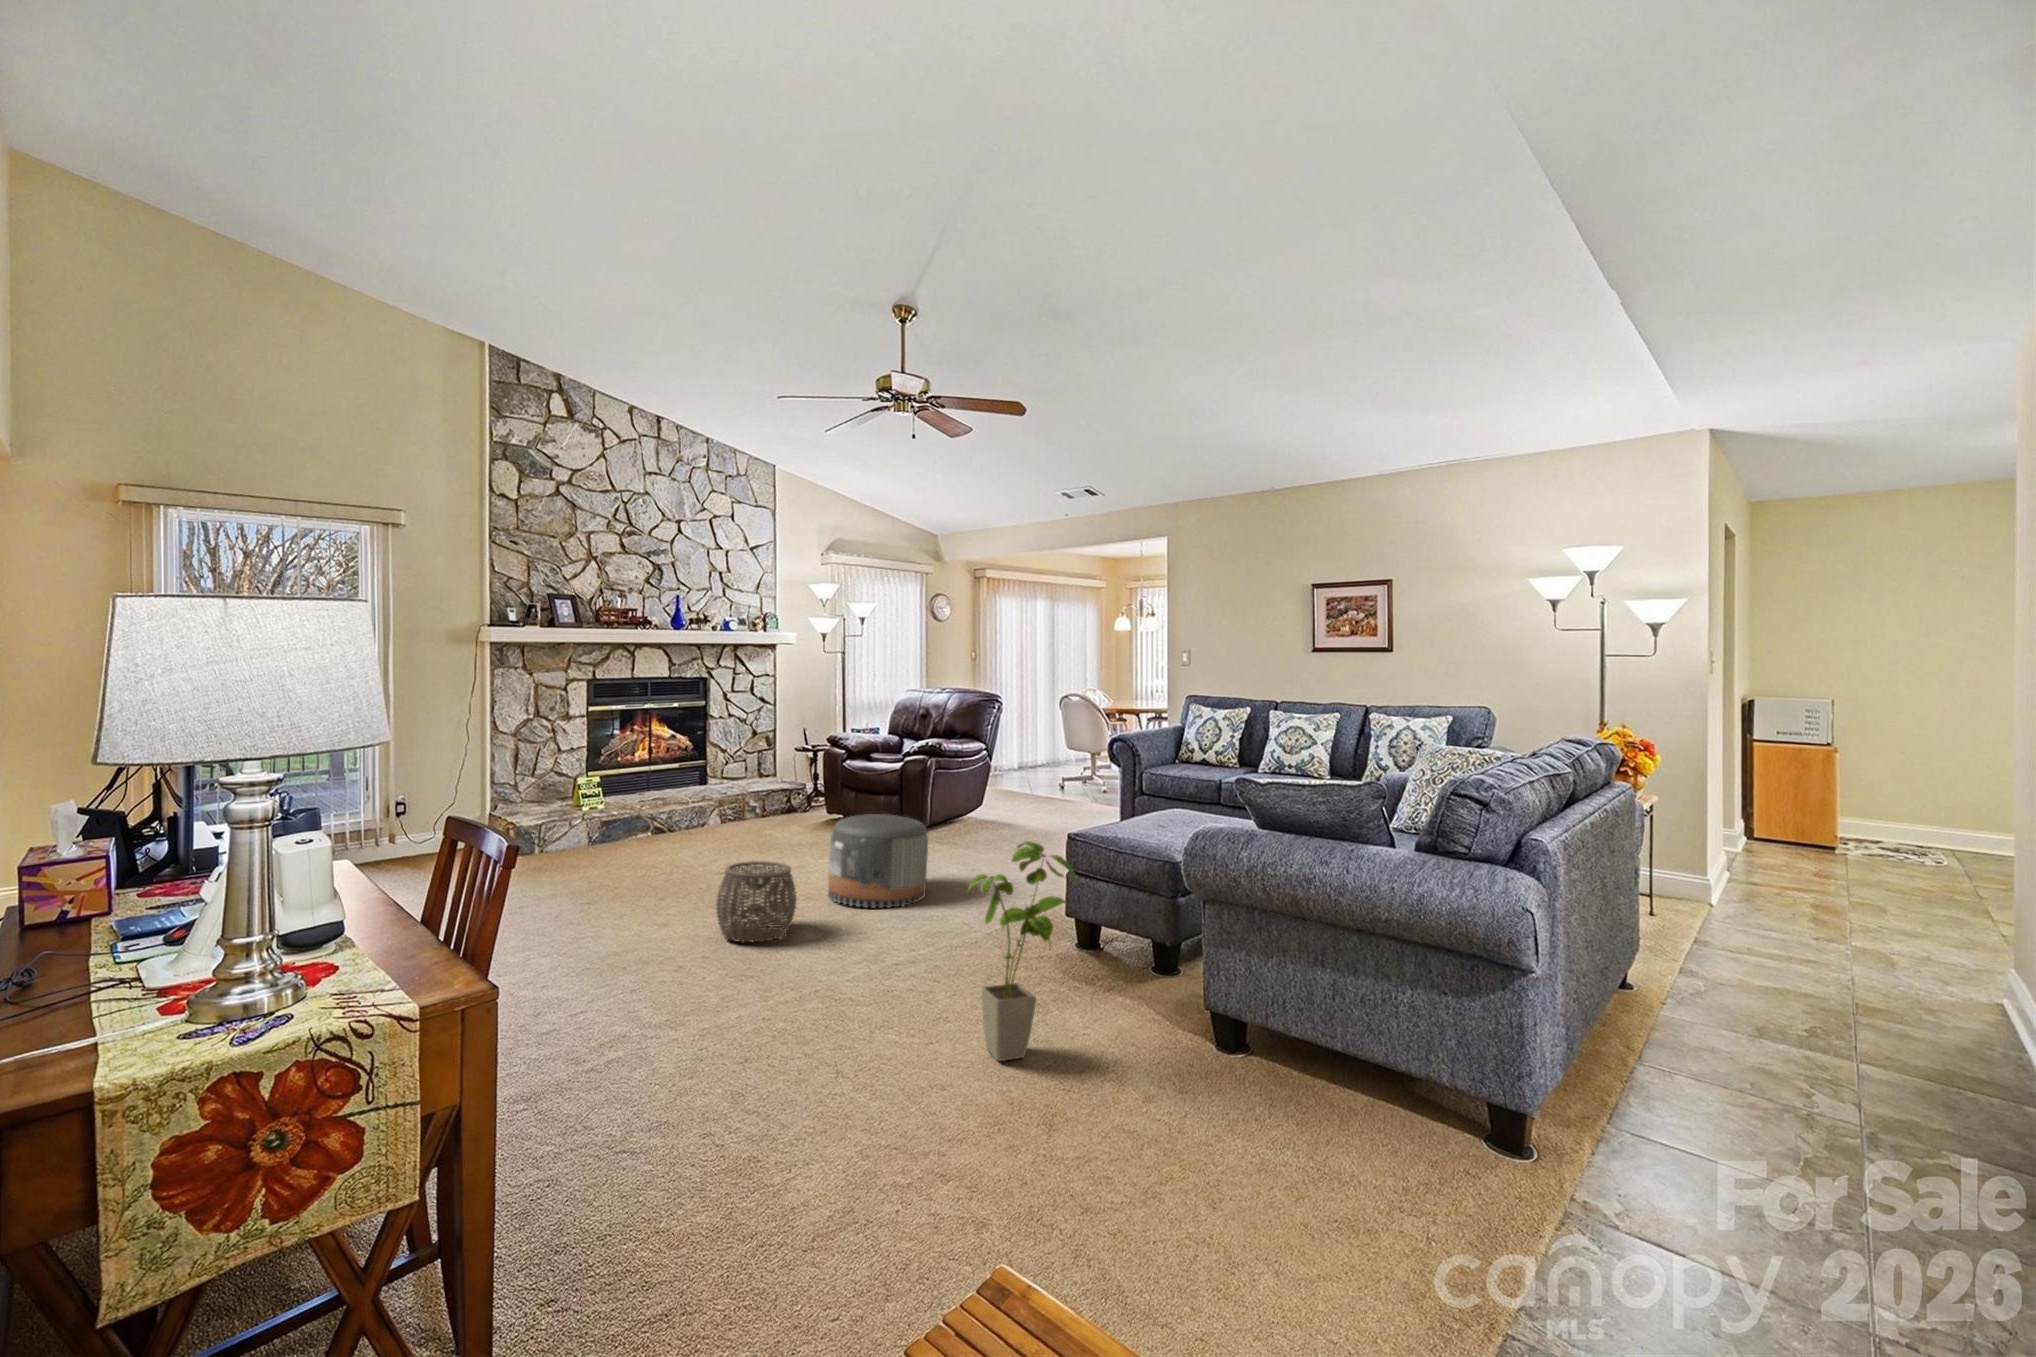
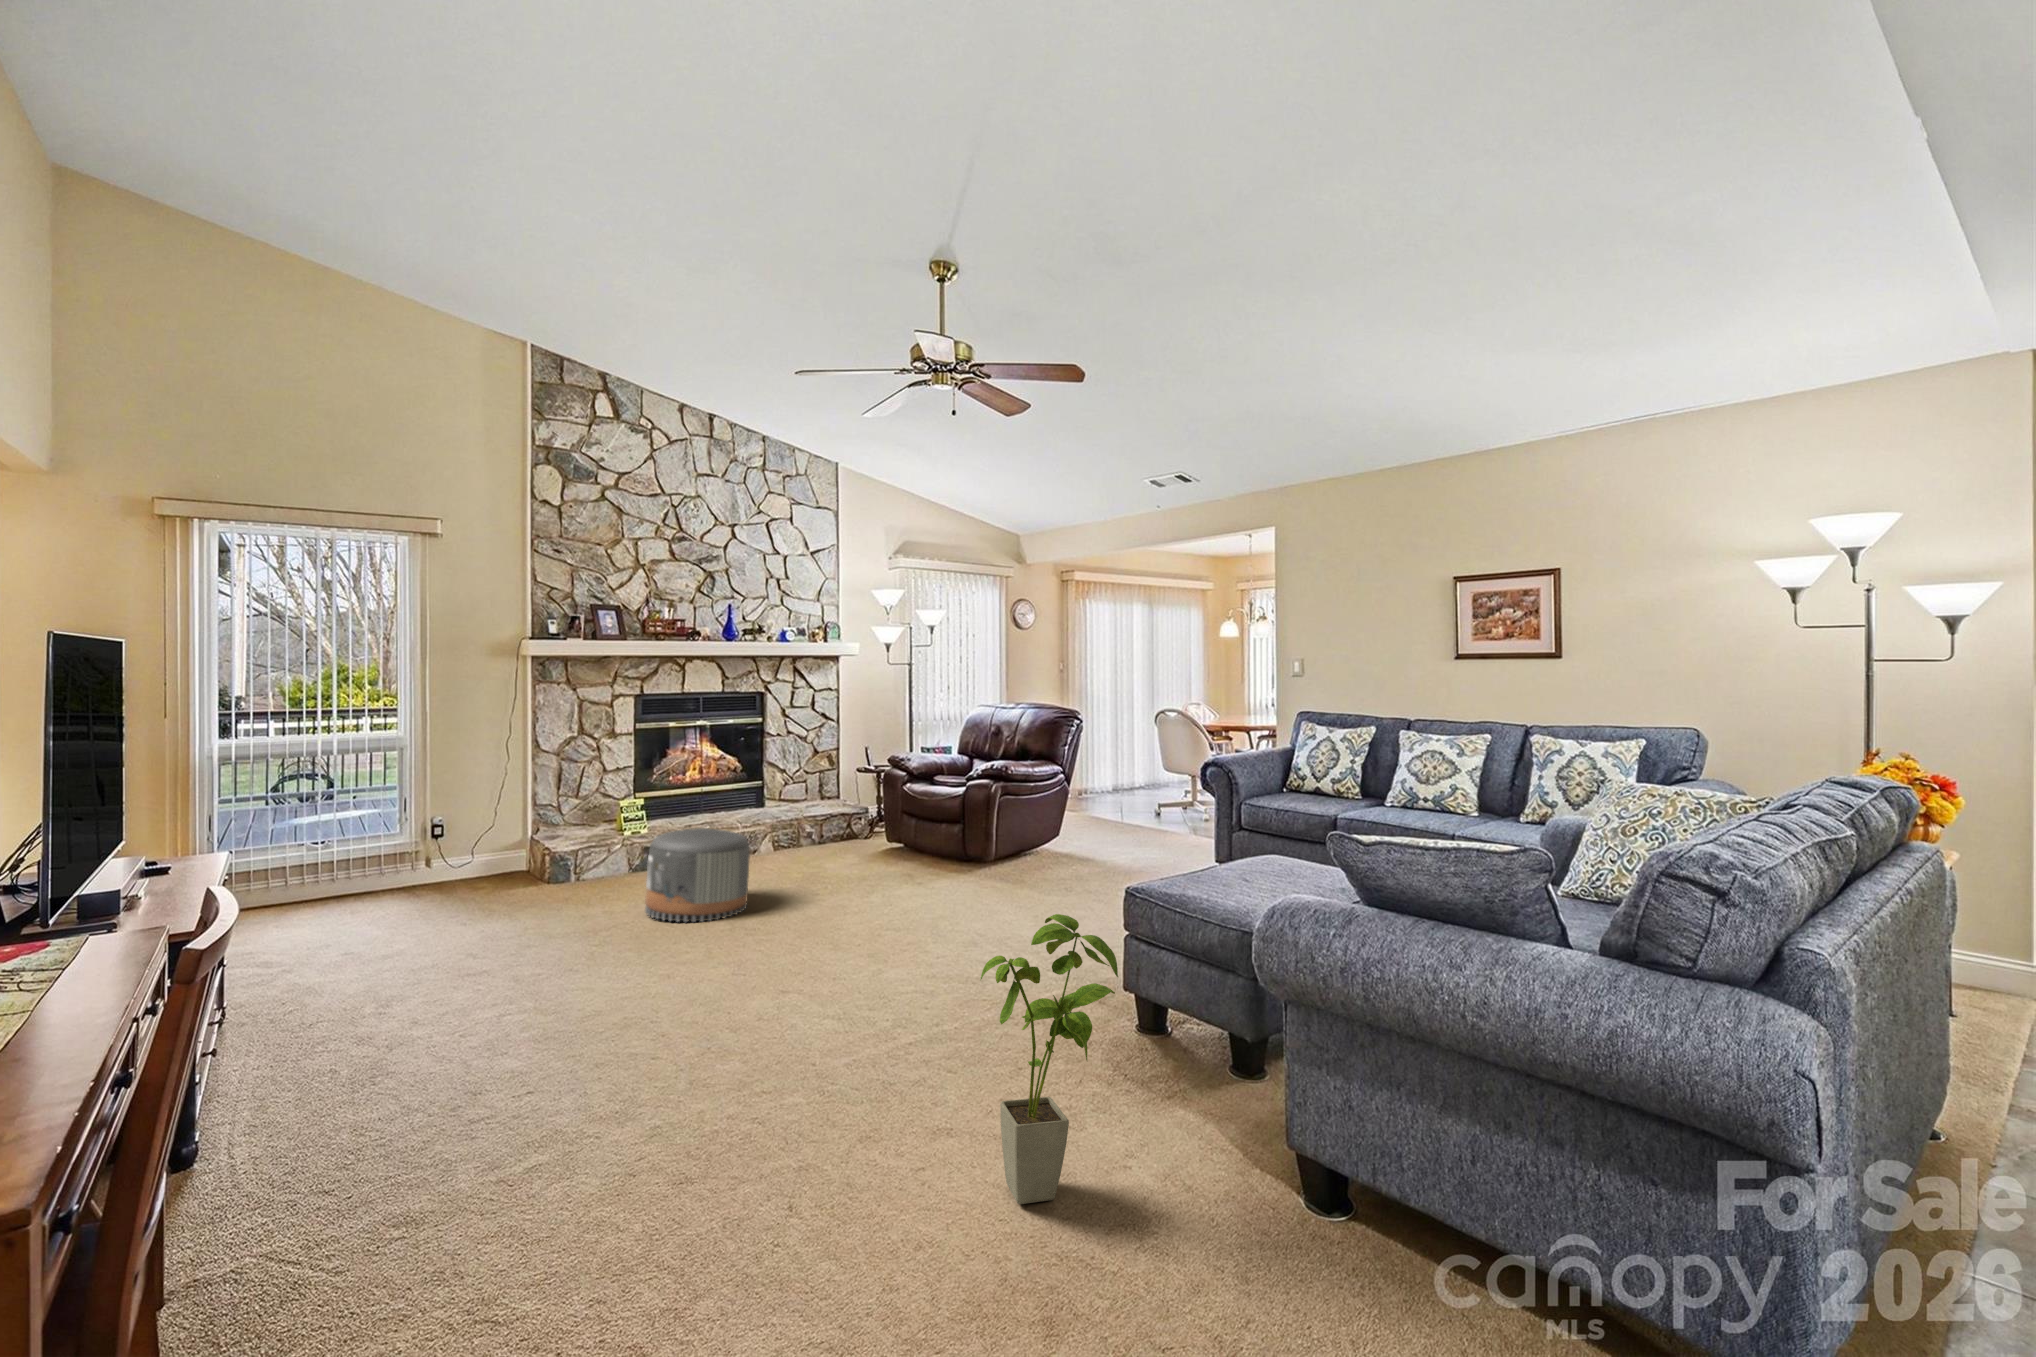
pouf: present [828,814,928,908] -> present [645,828,750,922]
woven basket: present [716,861,797,943] -> none [723,910,818,1010]

